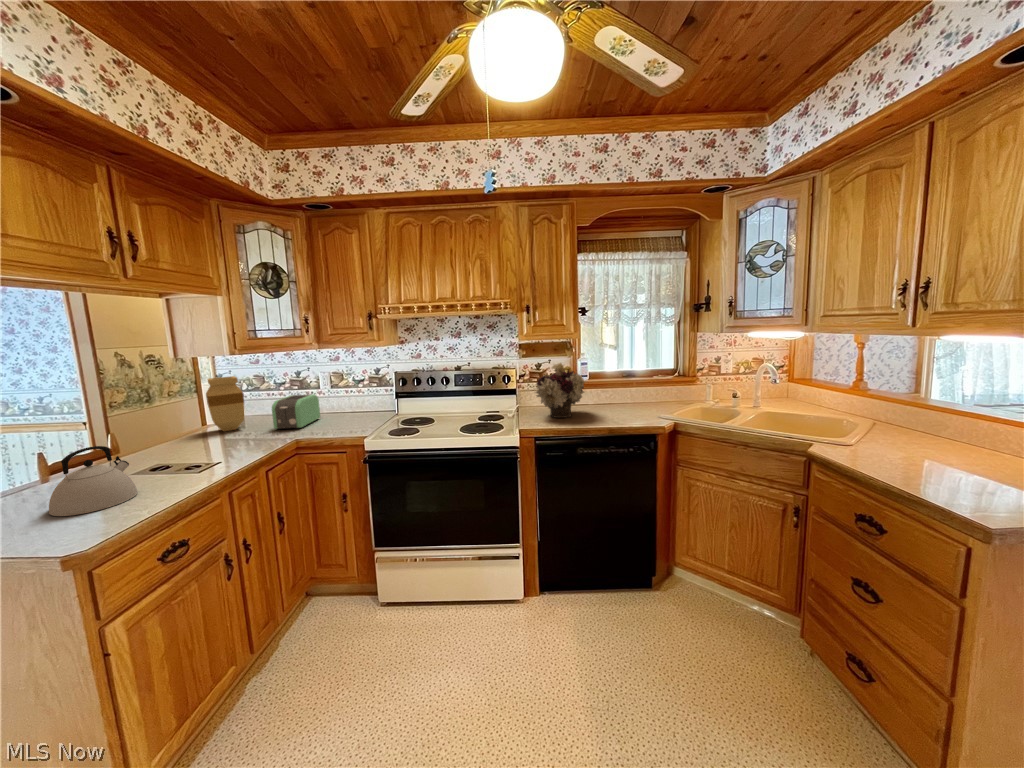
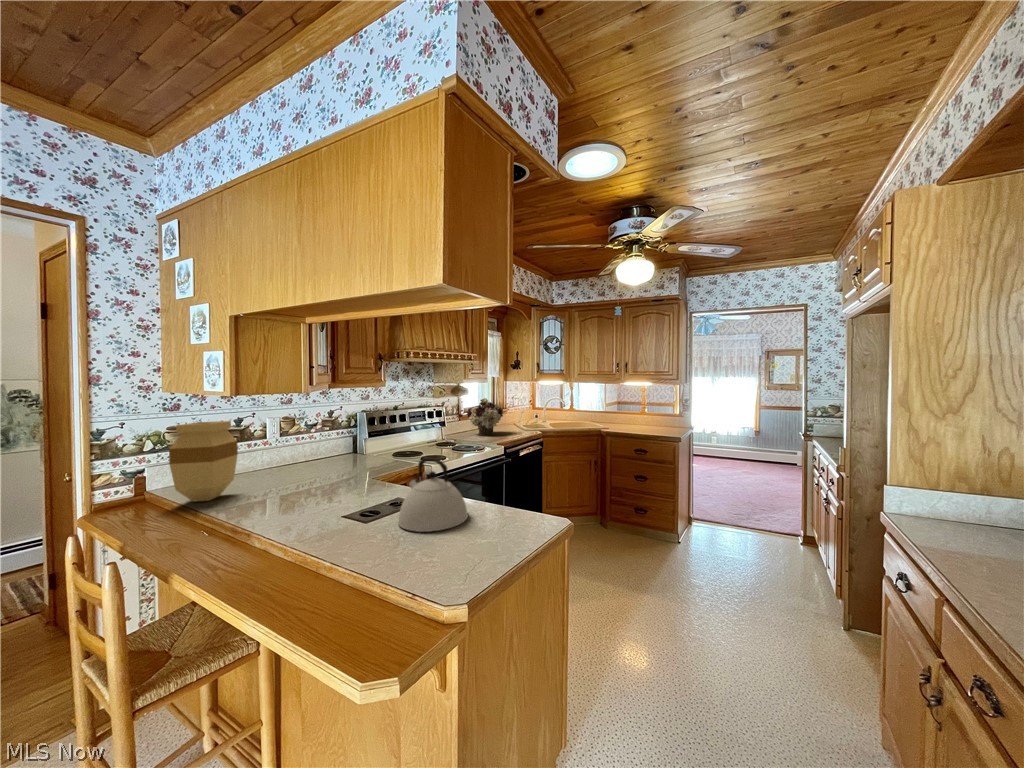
toaster: present [272,394,320,429] -> none [259,440,321,481]

